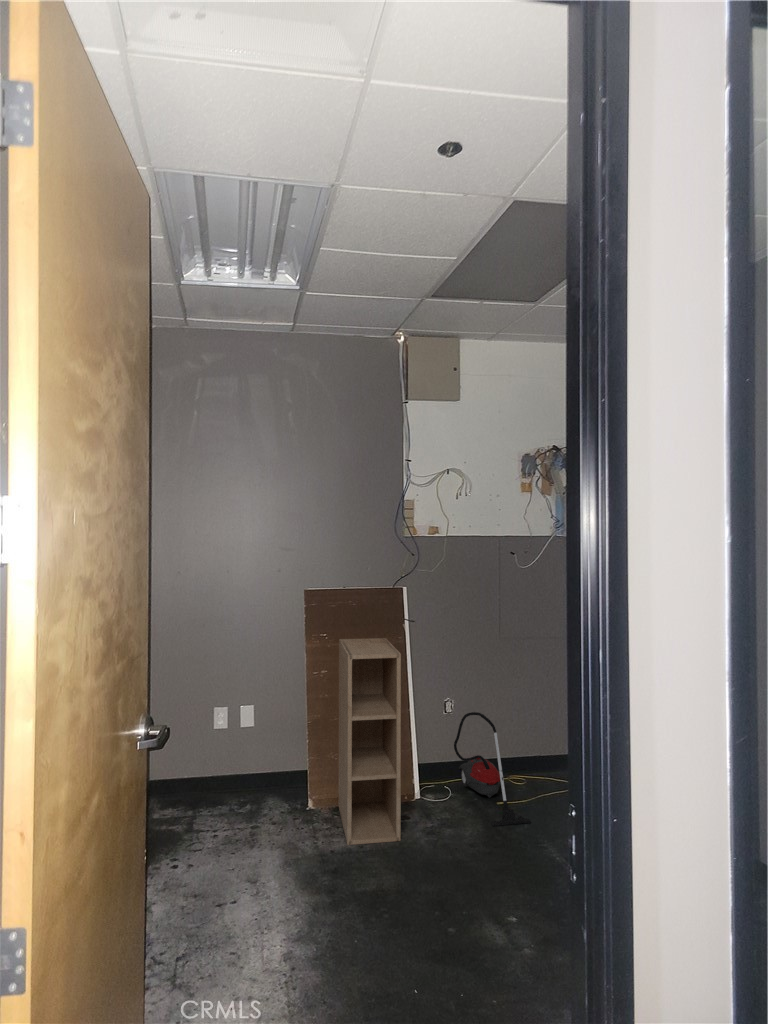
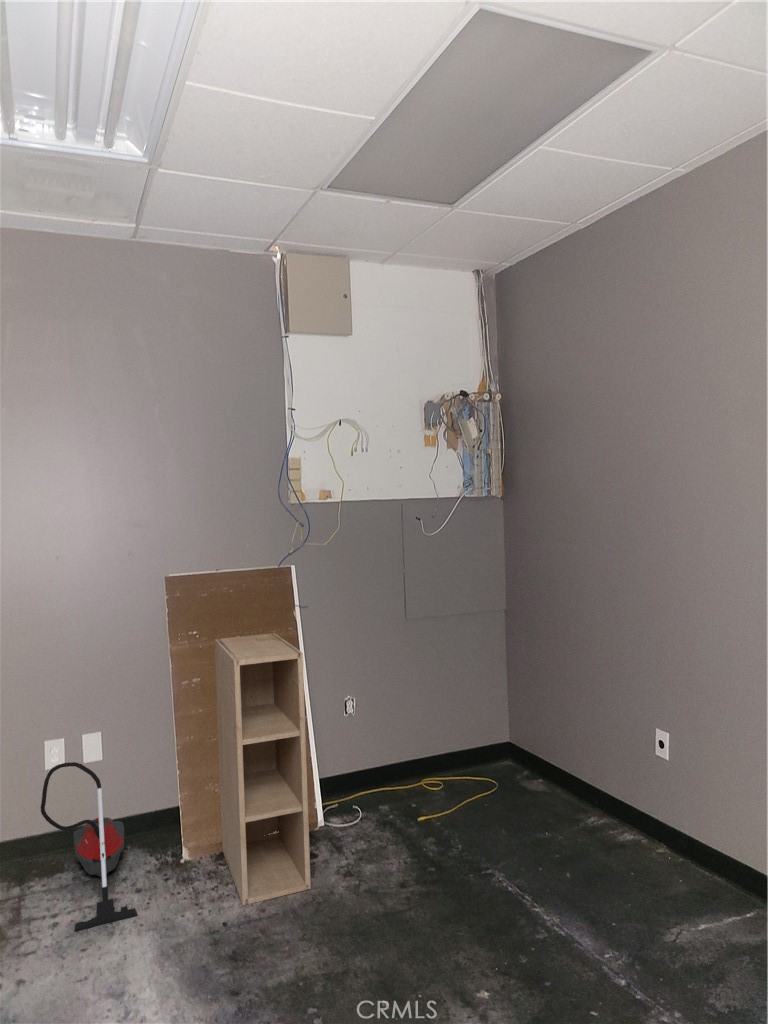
vacuum cleaner: present [454,712,531,826] -> present [41,762,137,931]

